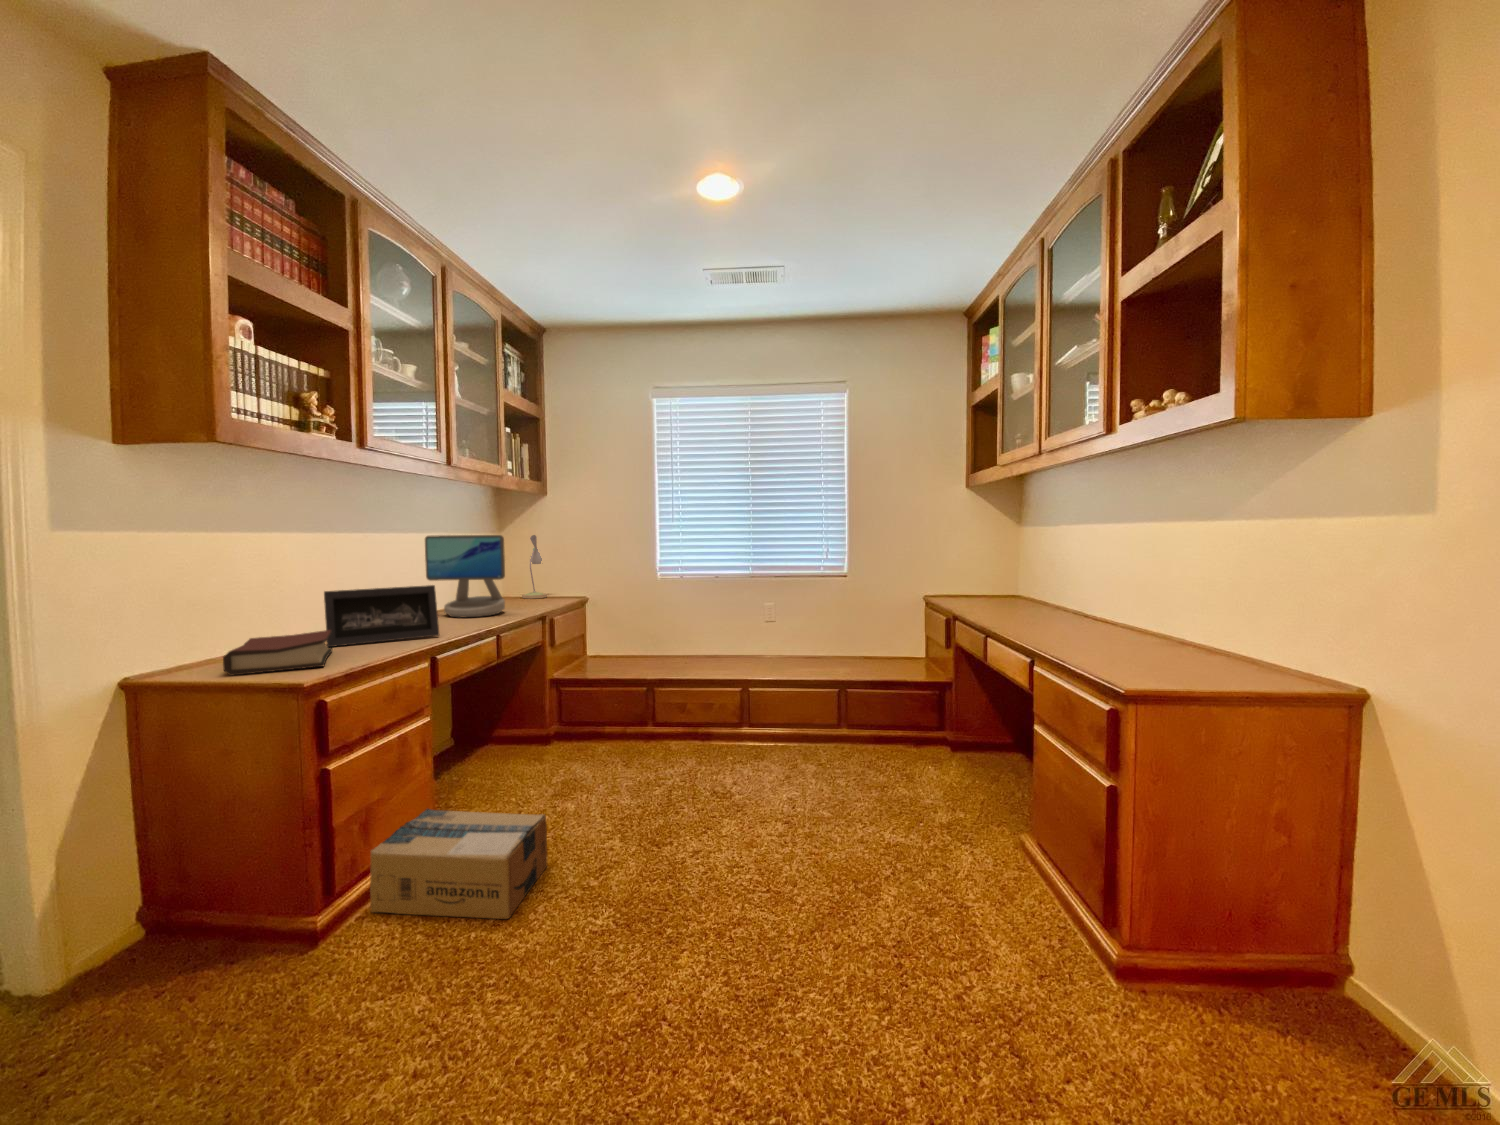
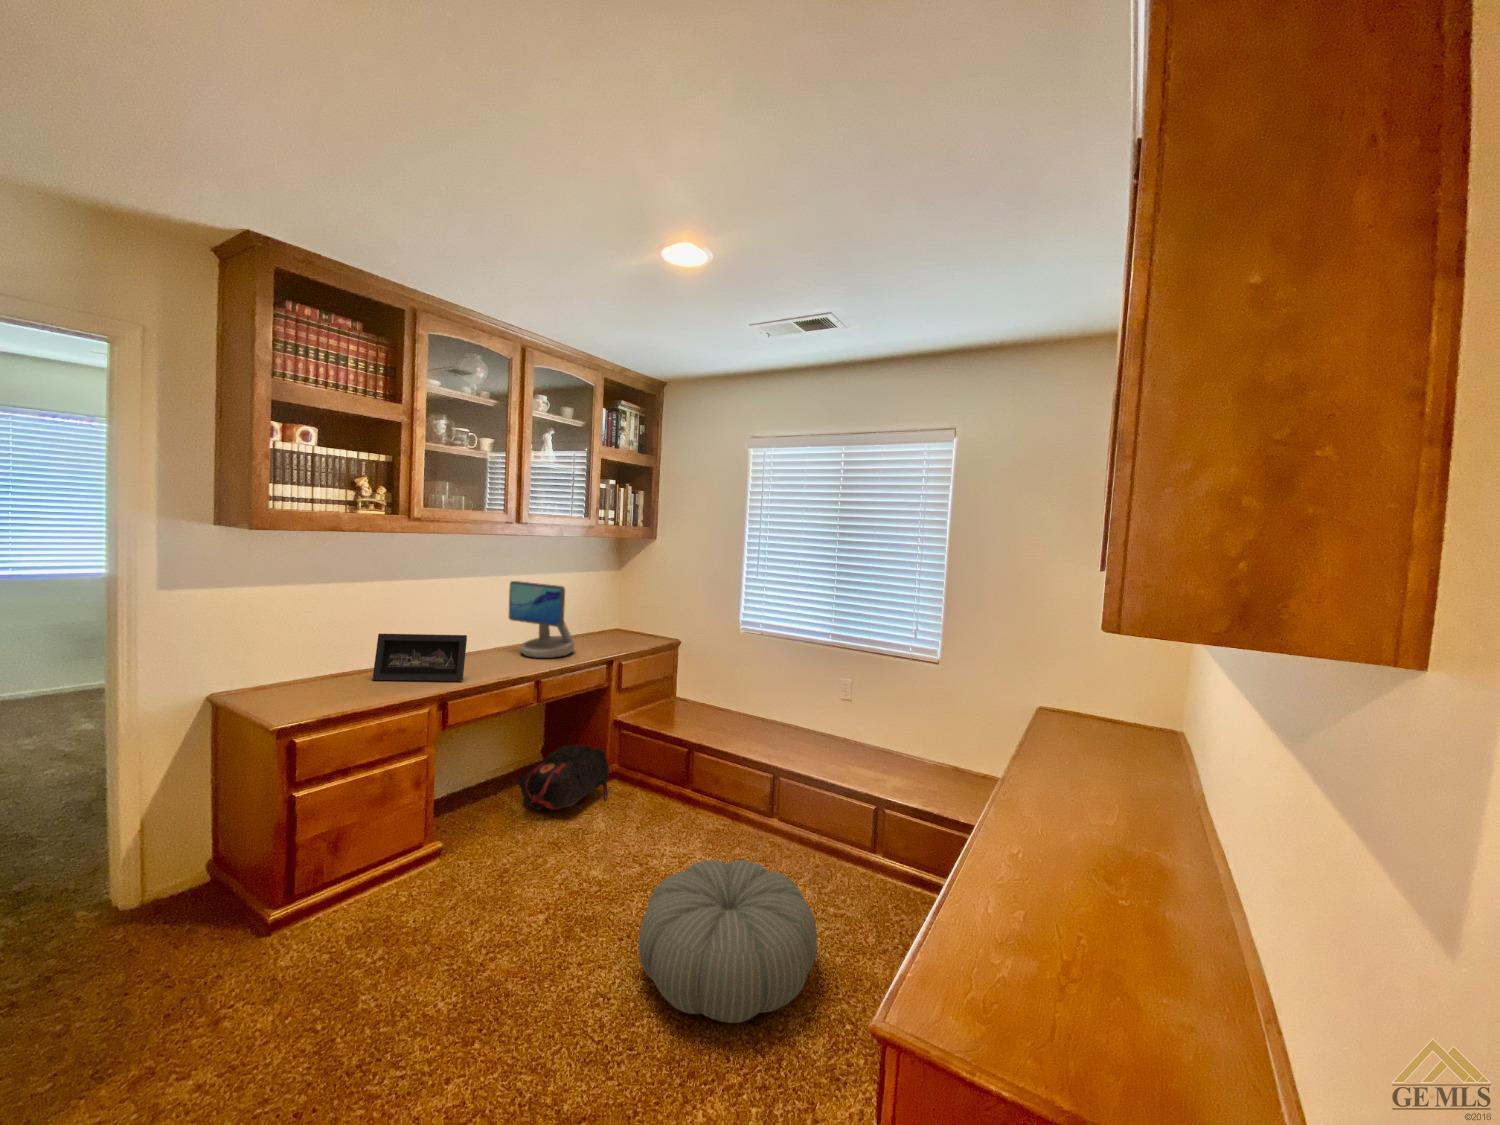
desk lamp: present [522,535,547,599] -> none [626,577,656,638]
hardback book: present [223,630,332,676] -> none [257,669,366,706]
backpack: none [478,703,568,777] -> present [518,745,610,810]
pouf: none [726,740,882,851] -> present [638,860,817,1023]
cardboard box: present [370,809,547,919] -> none [326,836,472,970]

